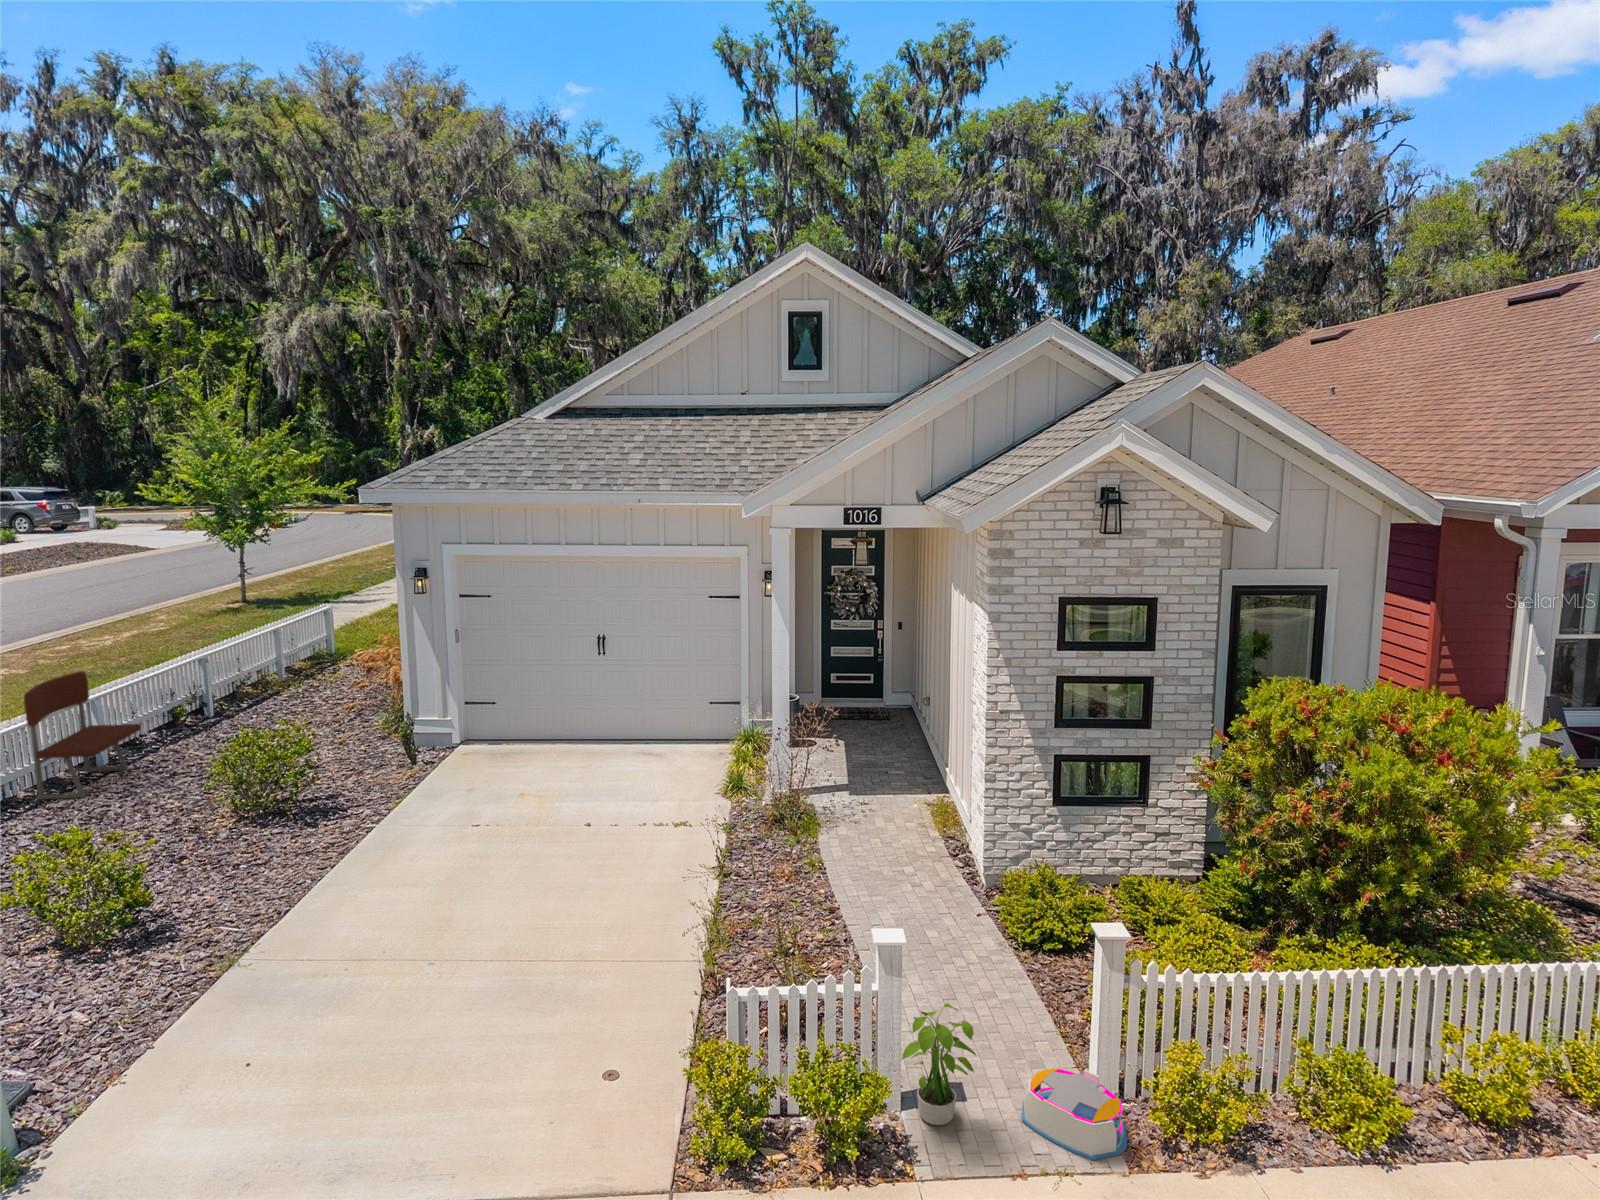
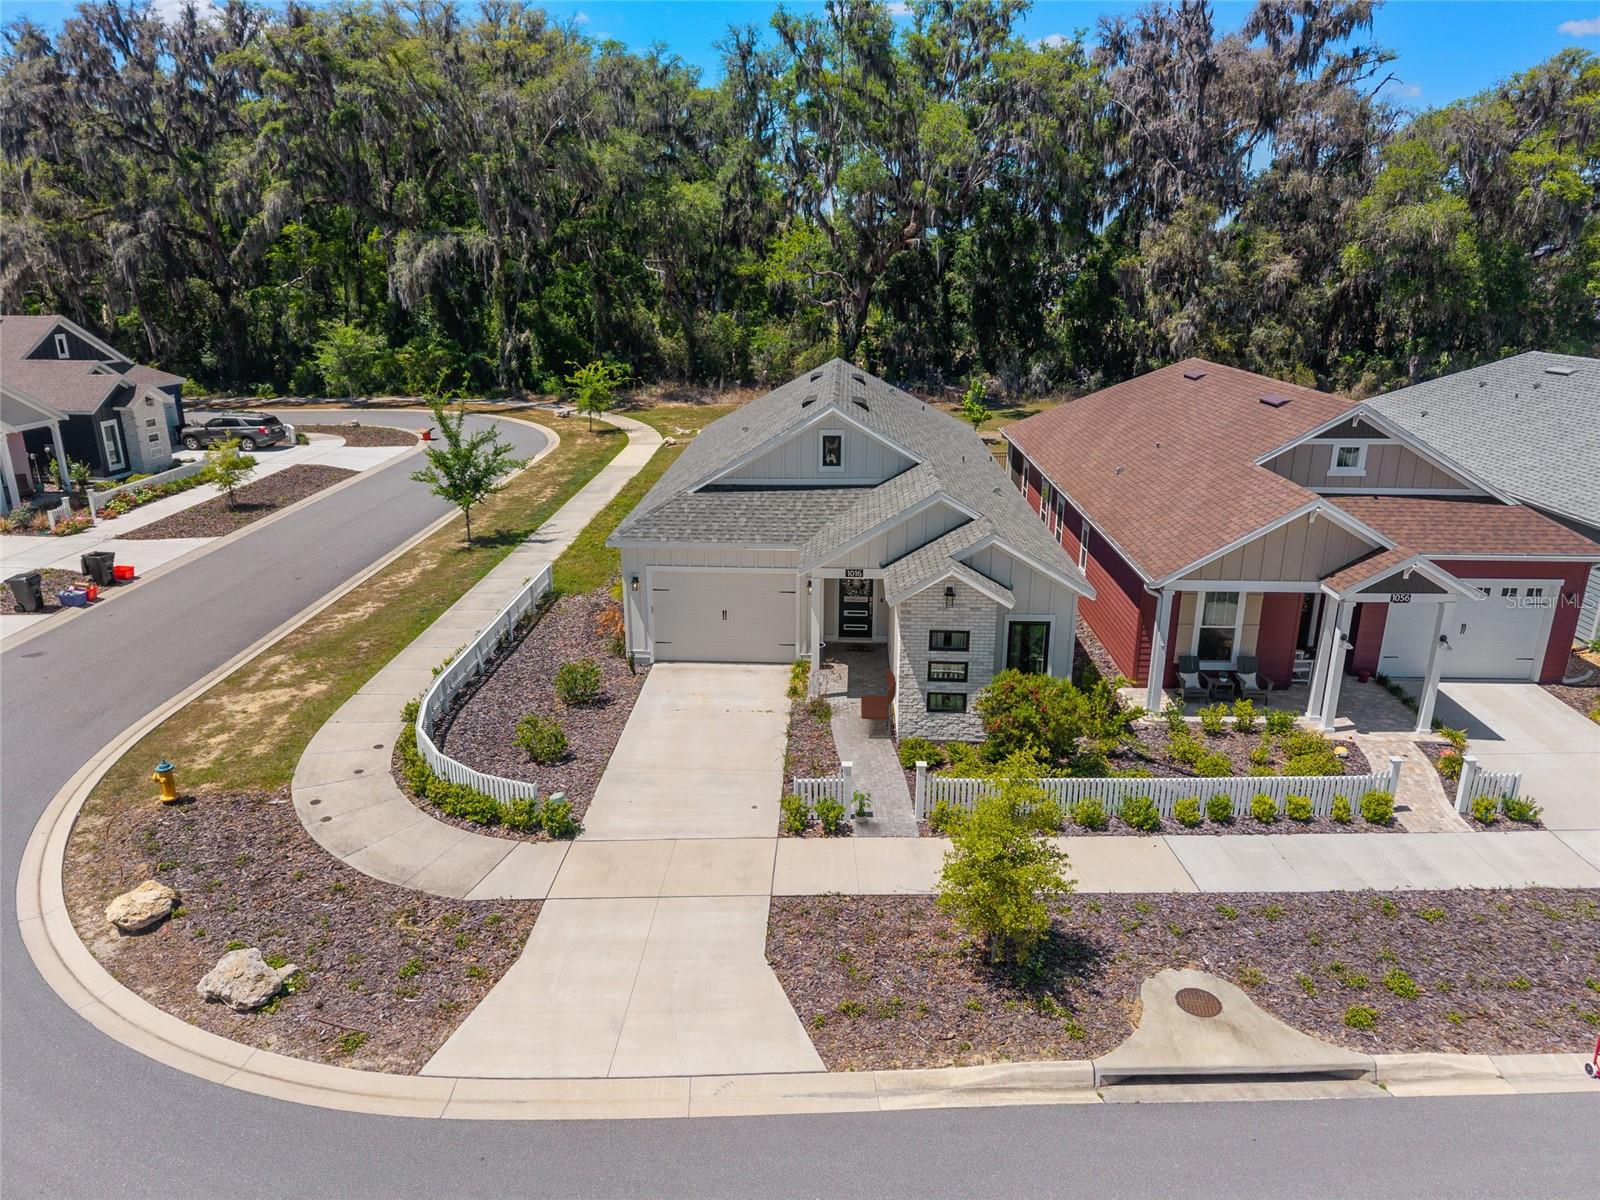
bench: present [24,671,141,800] -> present [861,669,896,738]
storage bin: present [1022,1068,1127,1160] -> none [887,808,918,832]

